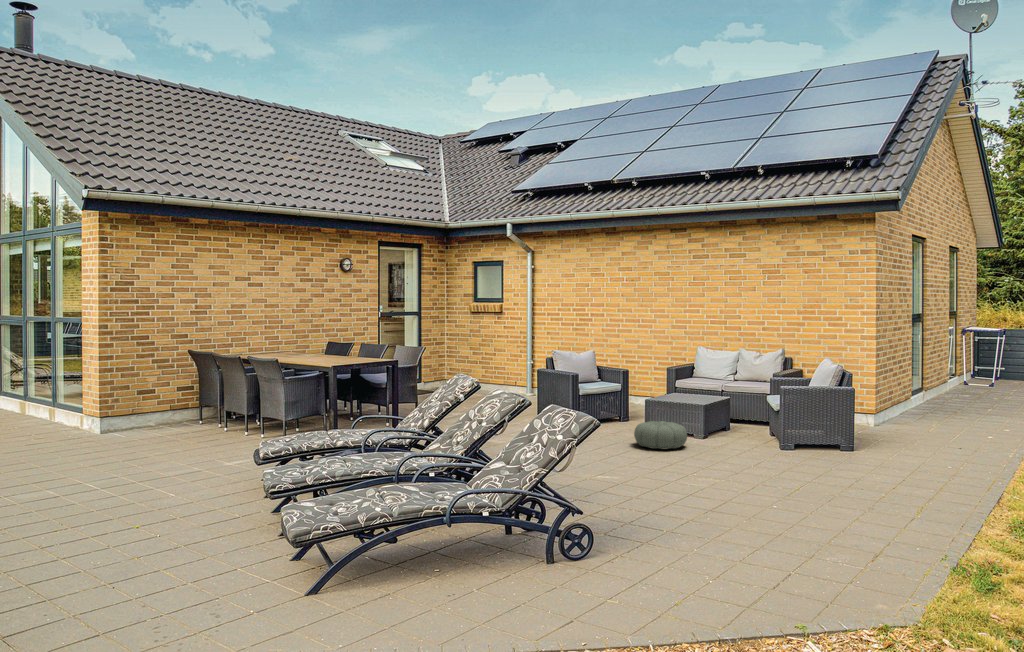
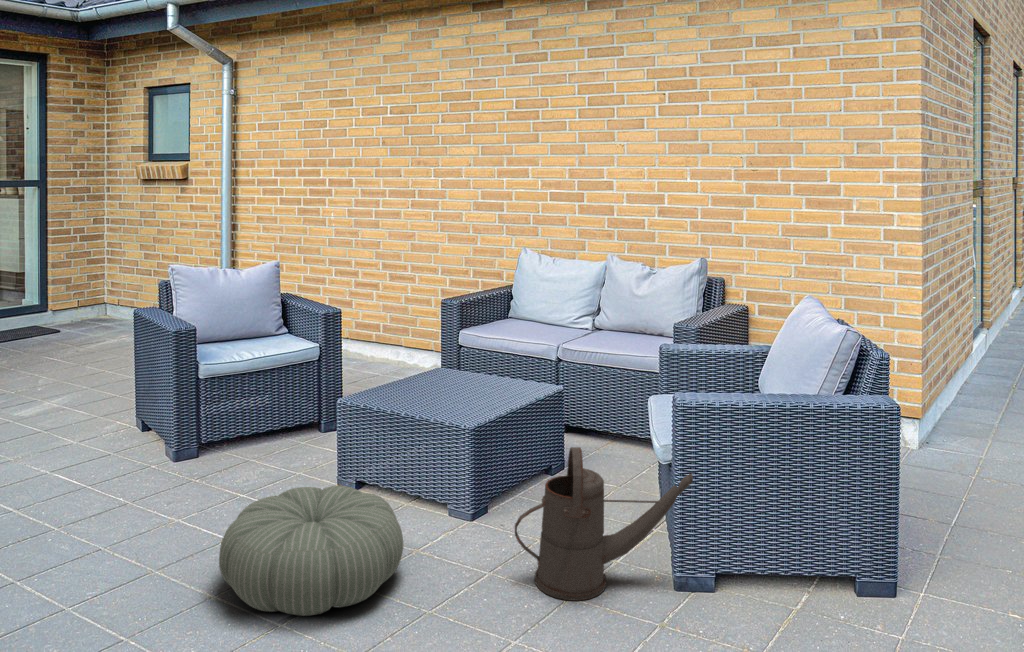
watering can: none [721,405,776,450] -> present [515,447,693,601]

